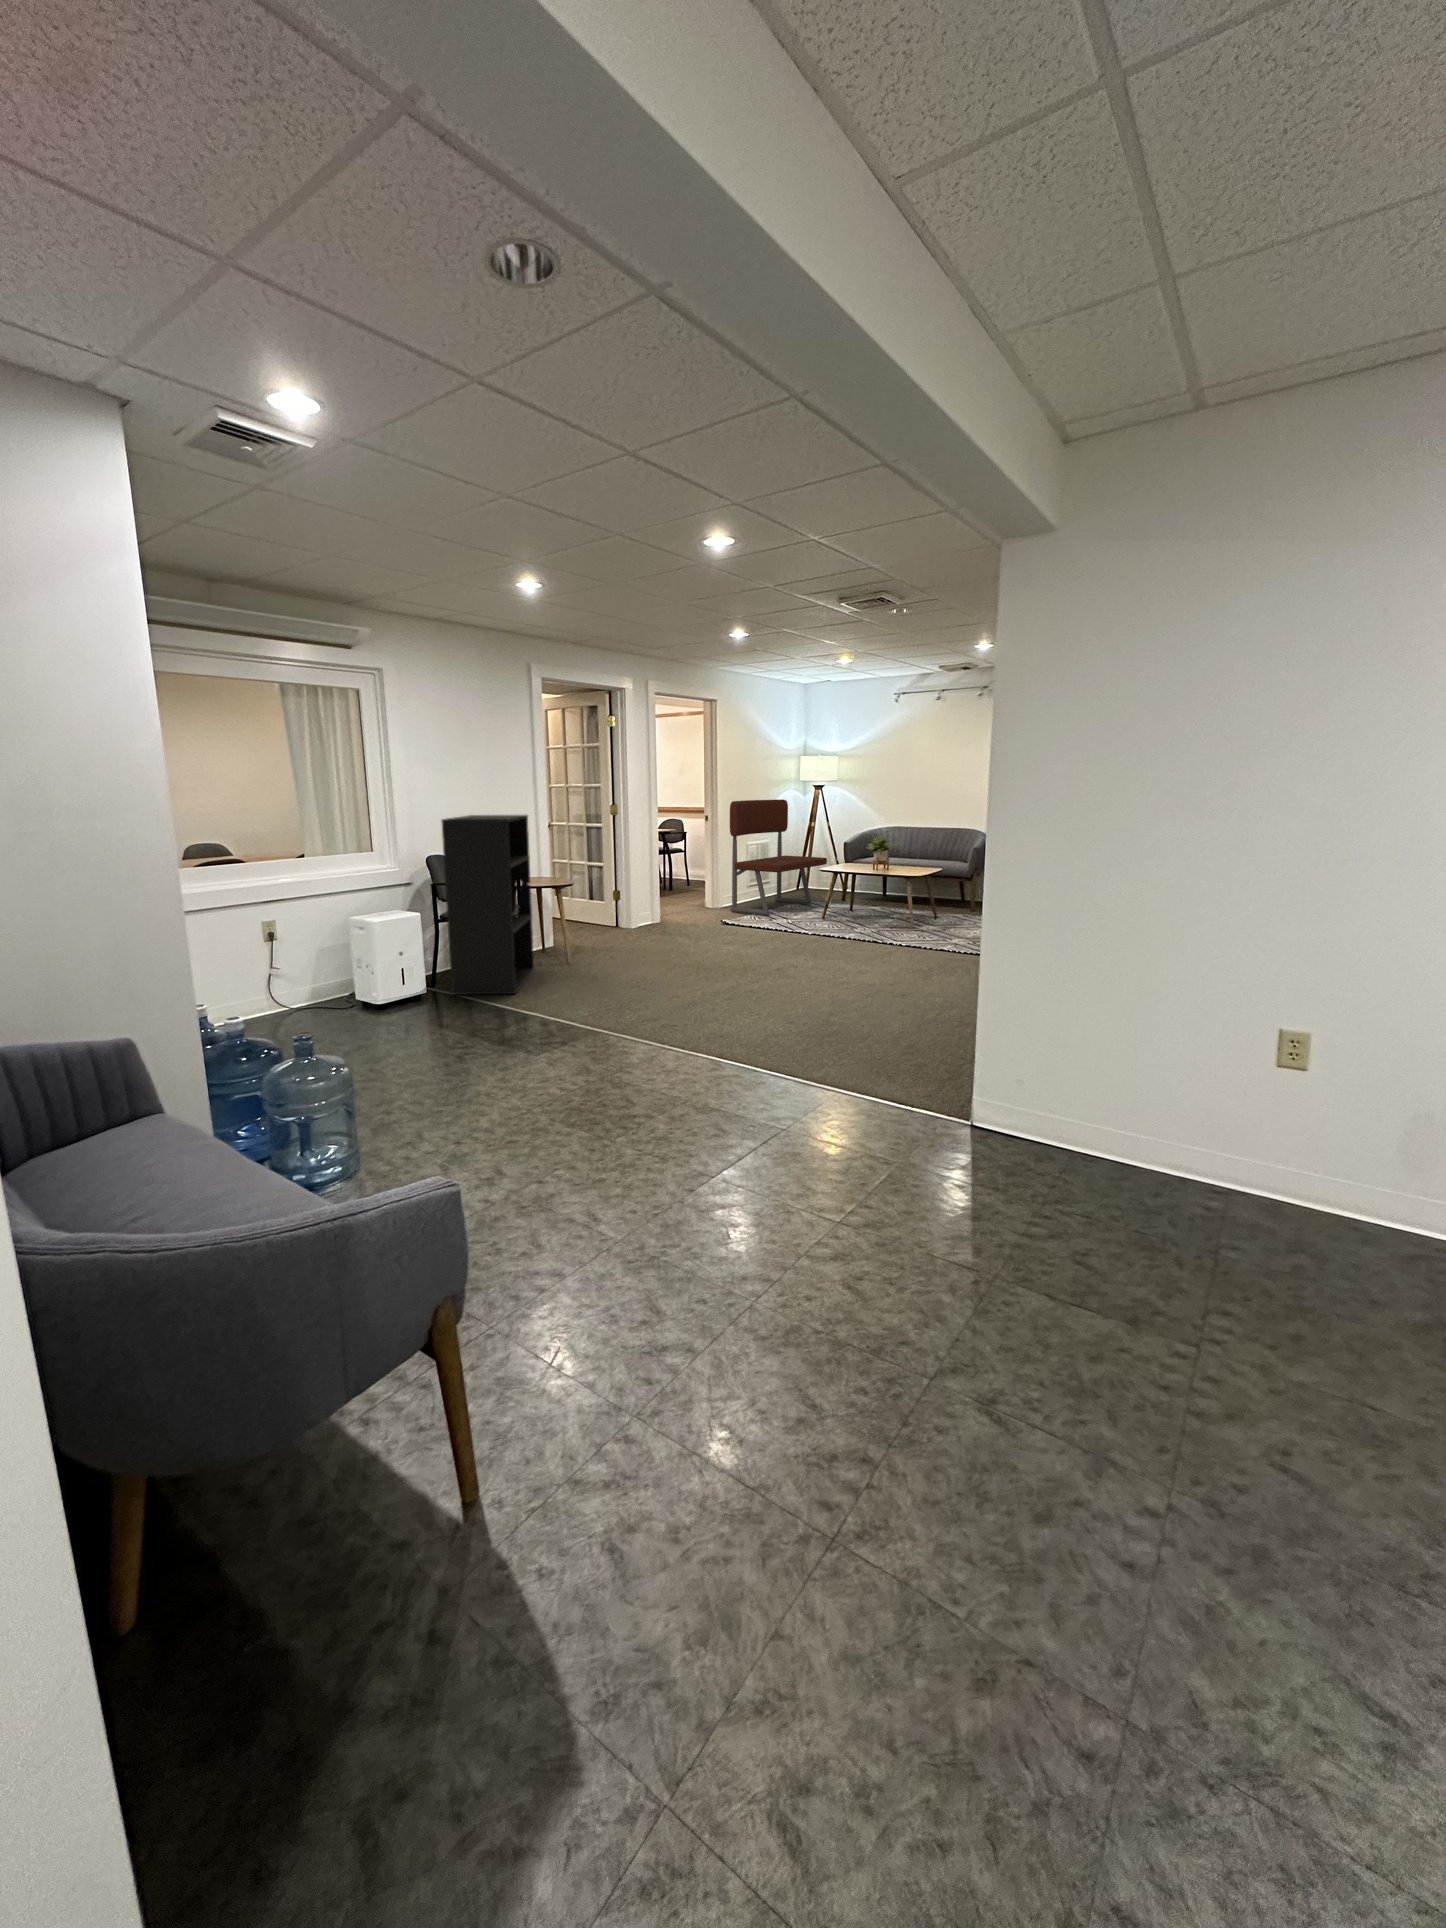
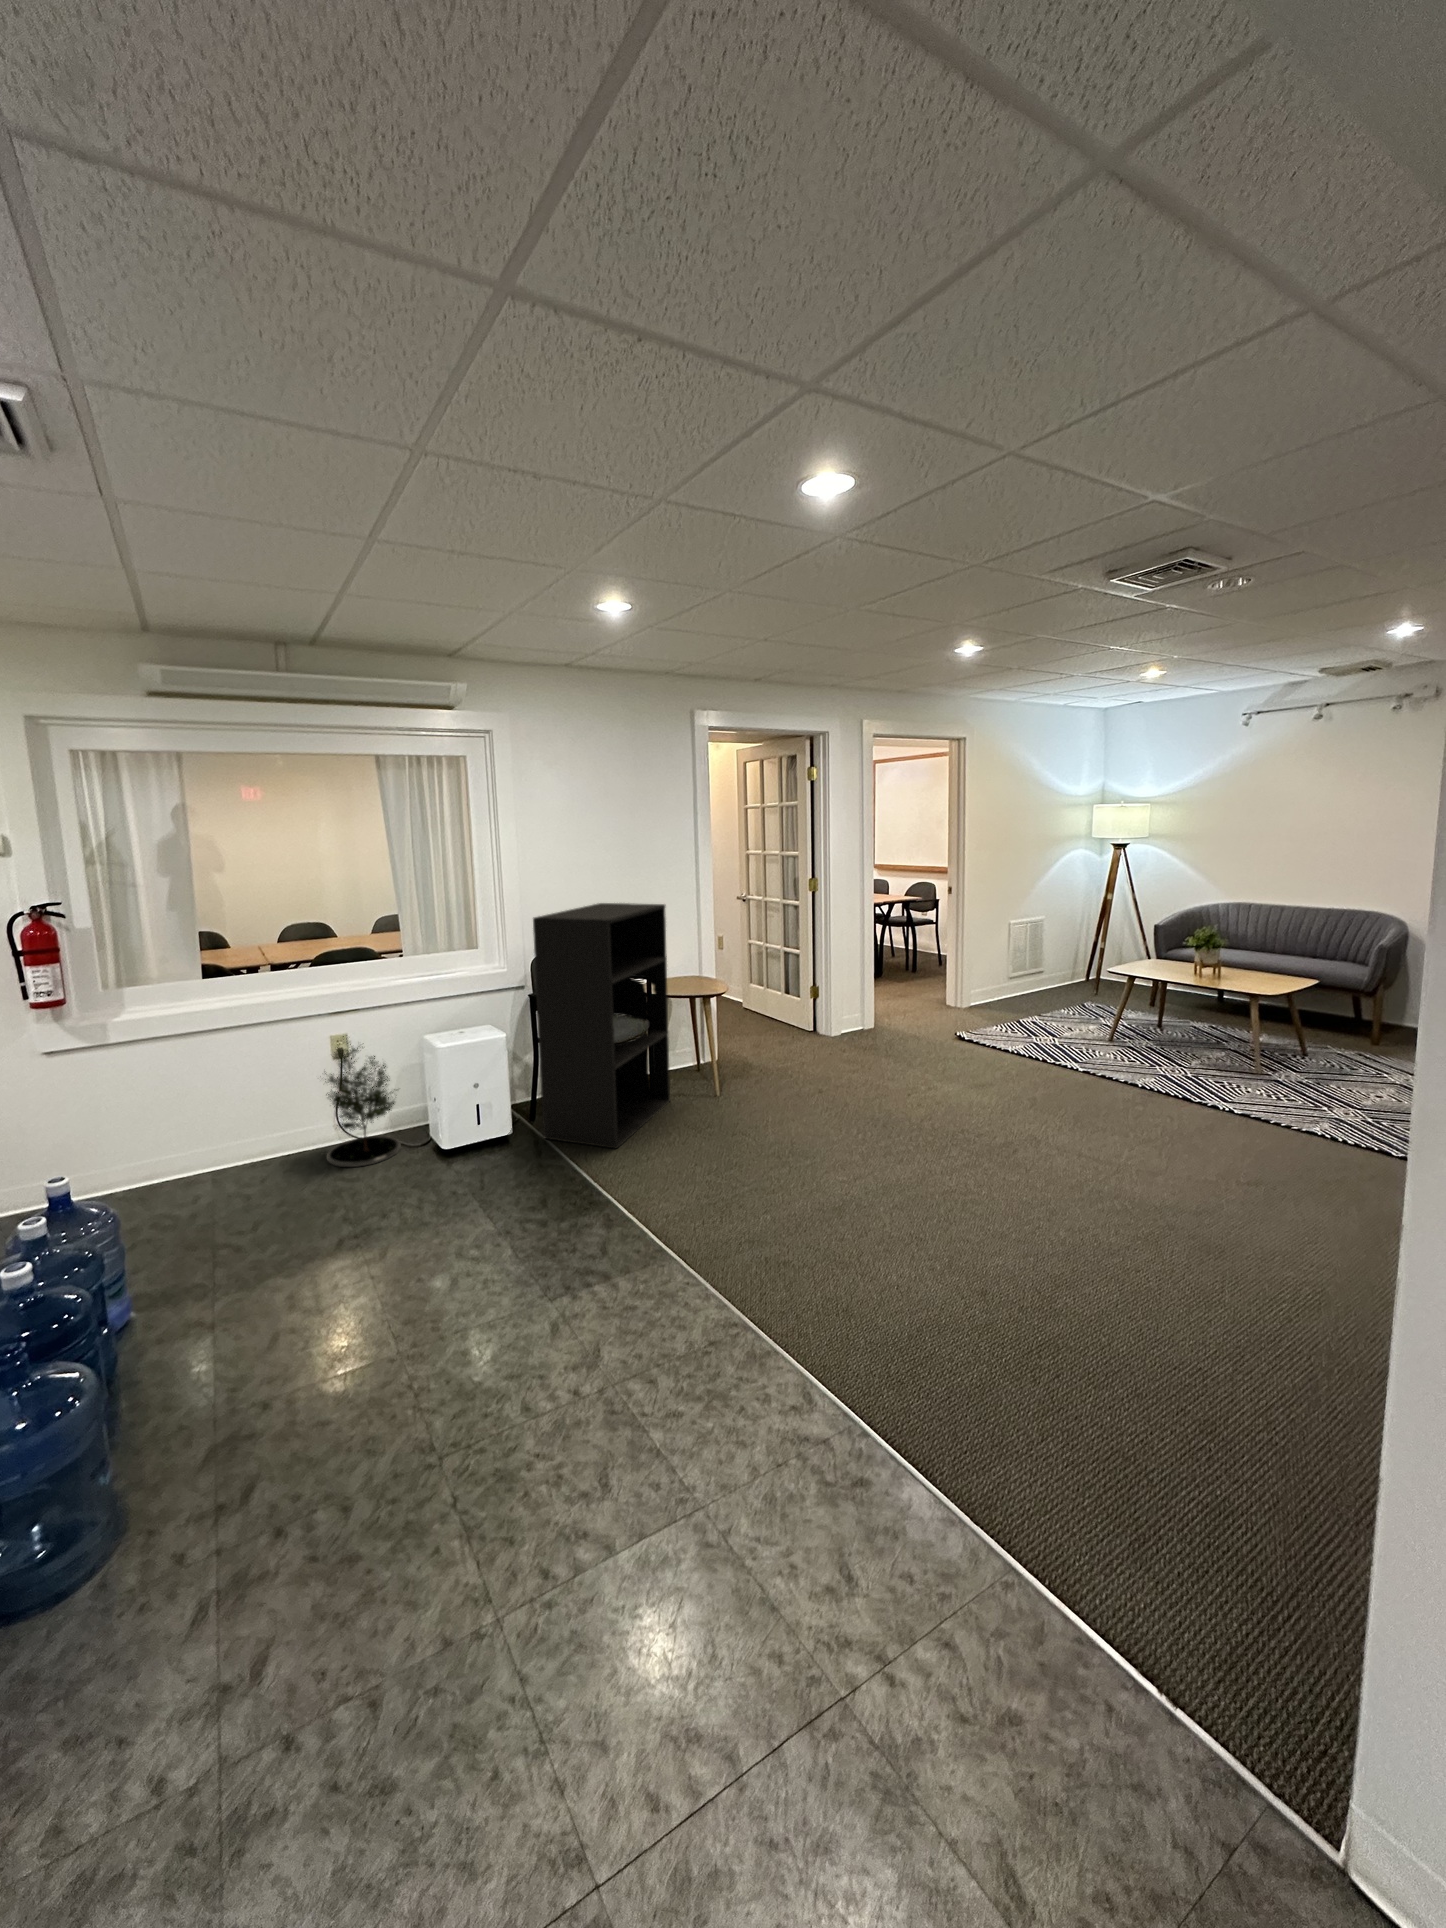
bench: present [730,799,827,915] -> none [977,865,1125,1026]
potted tree: none [263,915,334,1023] -> present [325,1036,401,1167]

